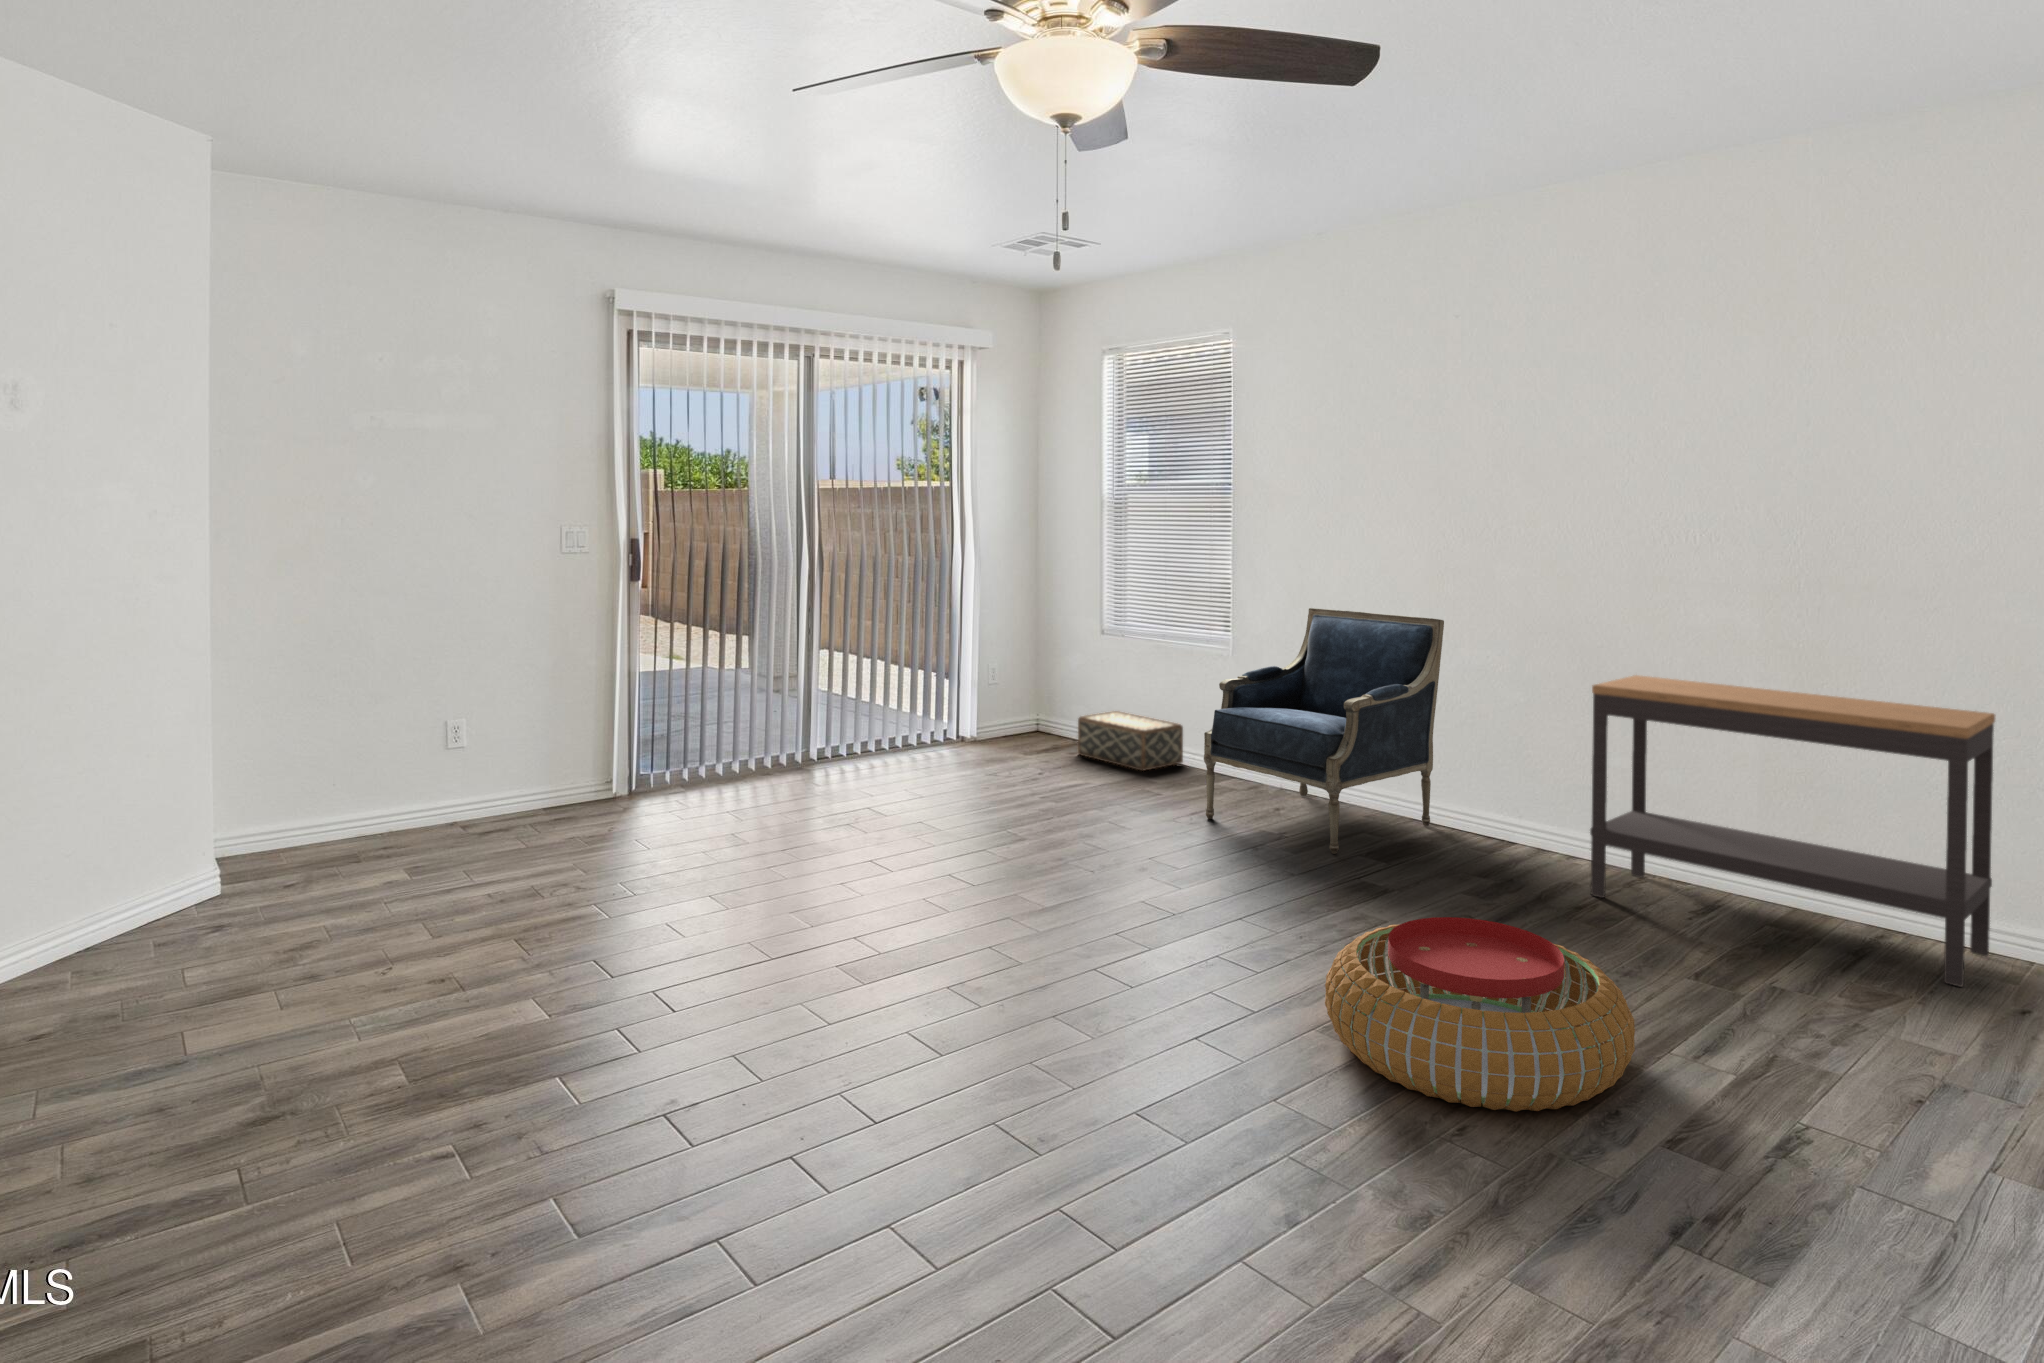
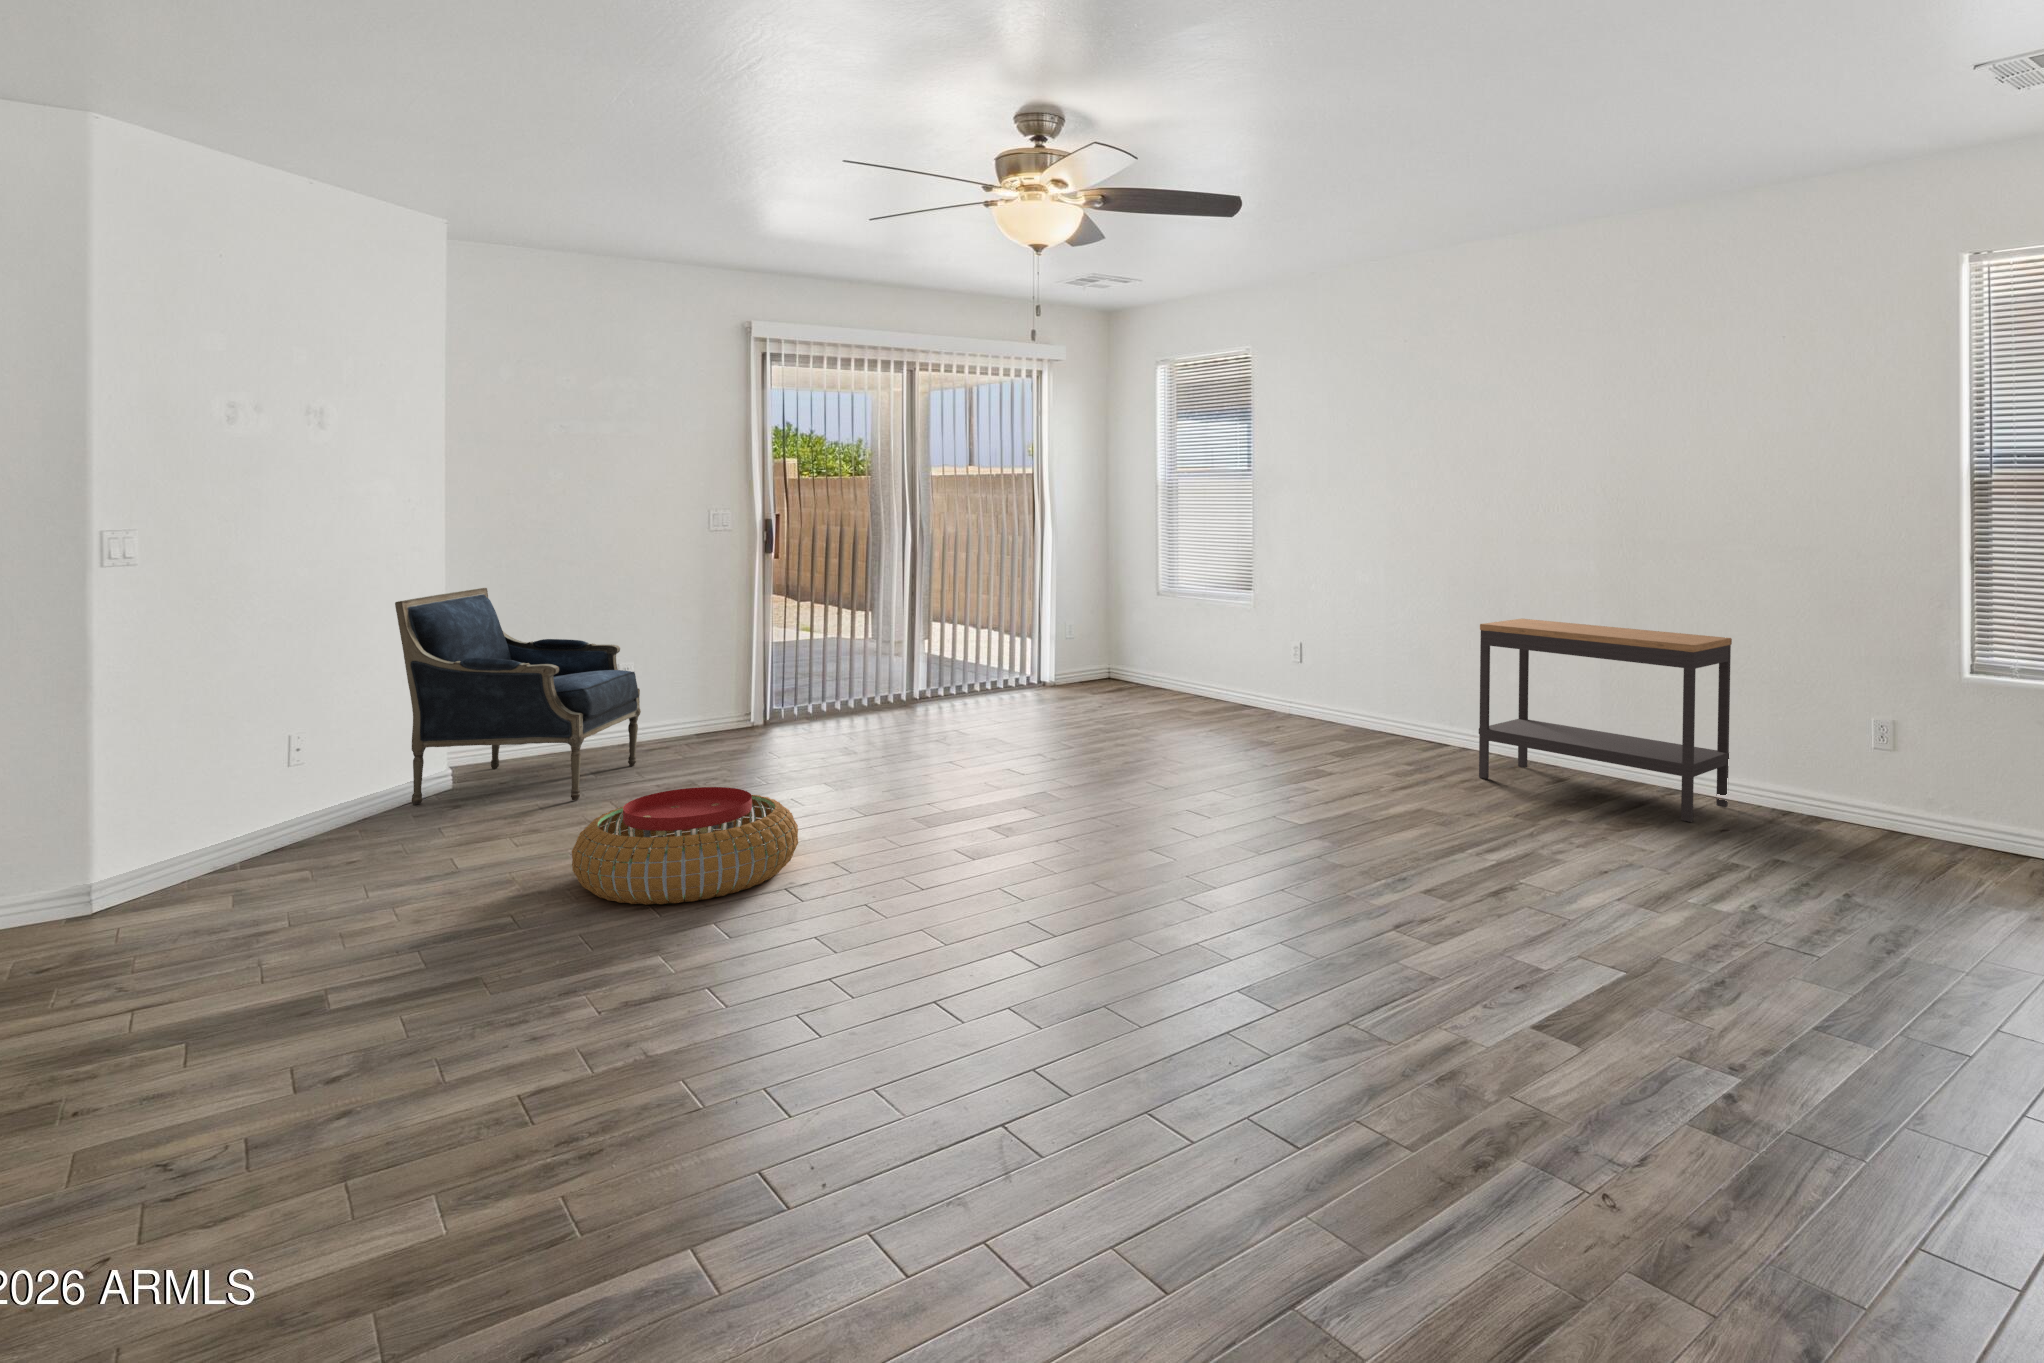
armchair: present [1204,608,1444,854] -> present [395,588,641,805]
woven basket: present [1078,711,1183,771] -> none [1136,661,1219,706]
pouf: present [1325,917,1635,1112] -> present [572,787,798,905]

